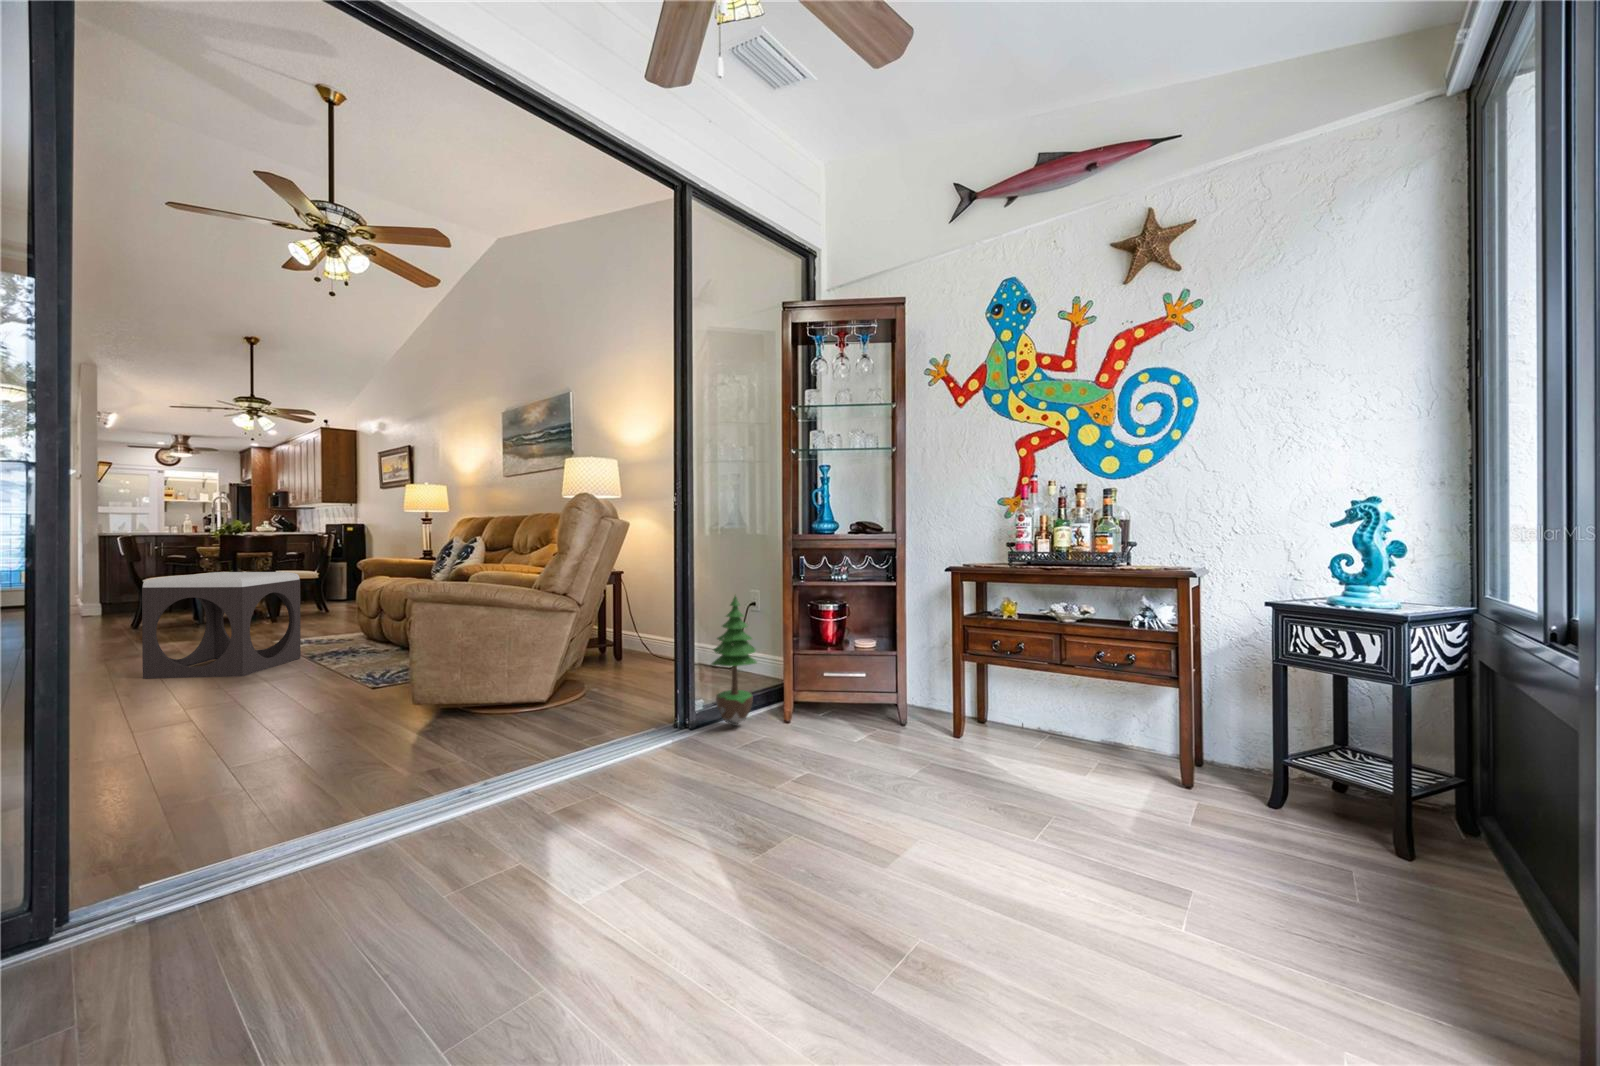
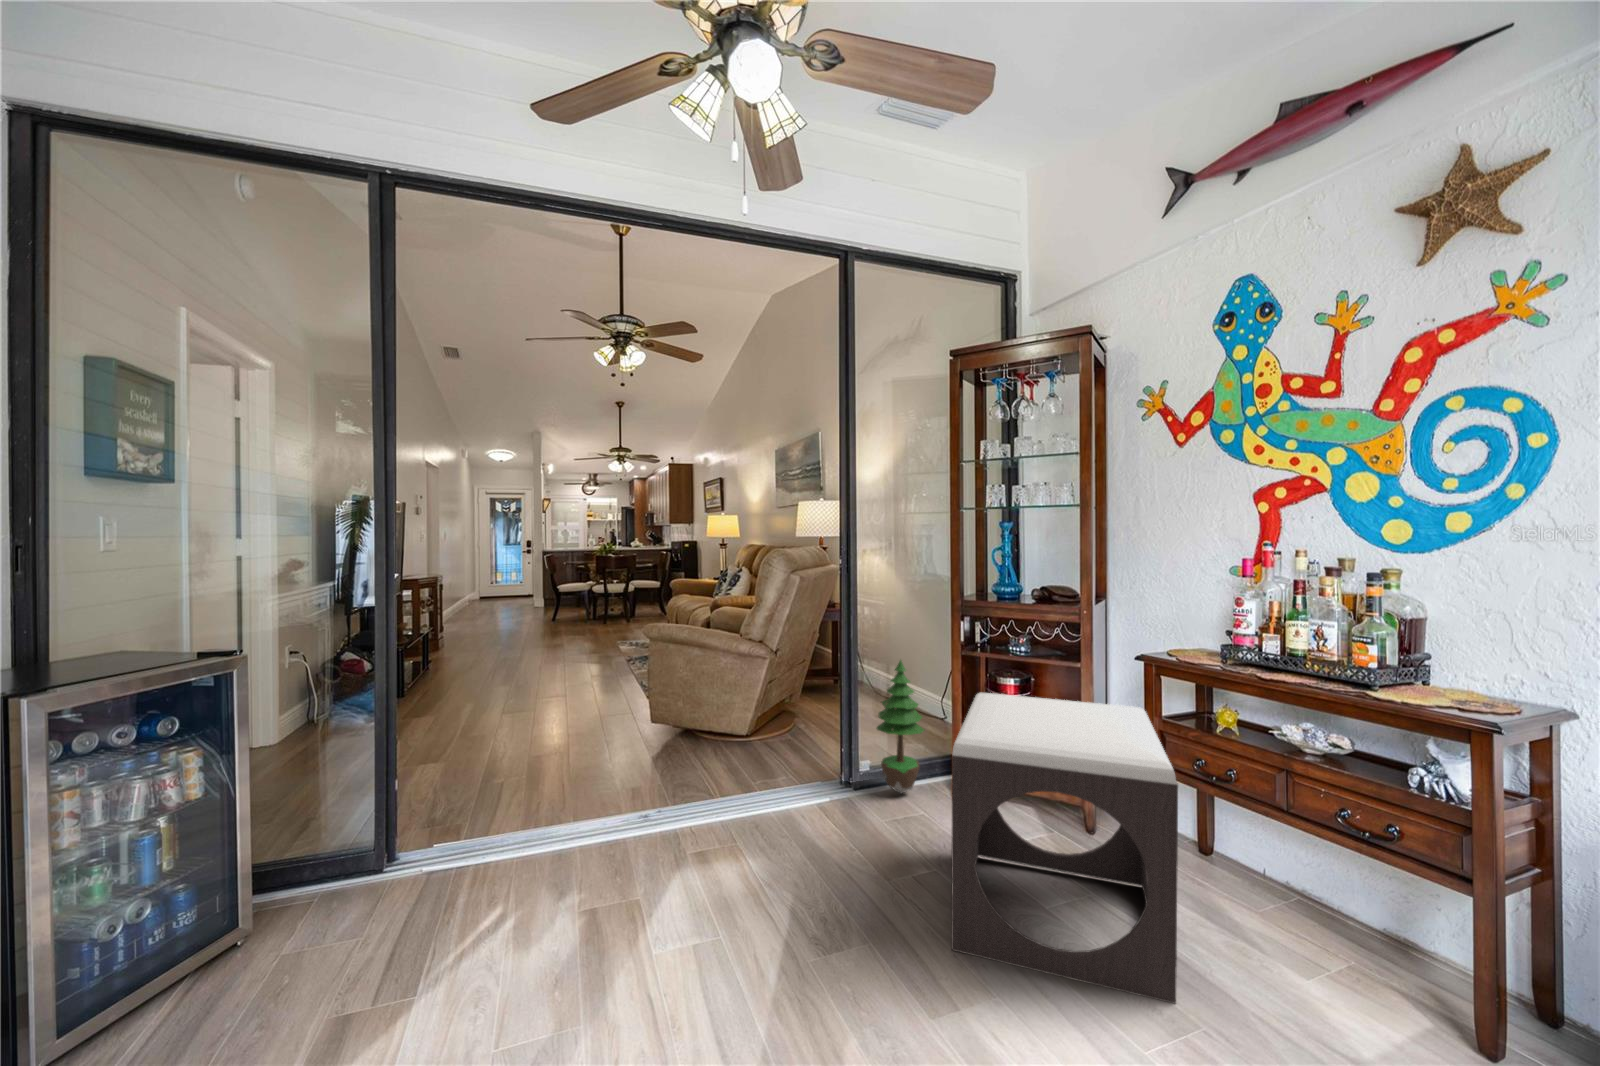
footstool: present [142,572,301,679] -> present [951,693,1178,1004]

